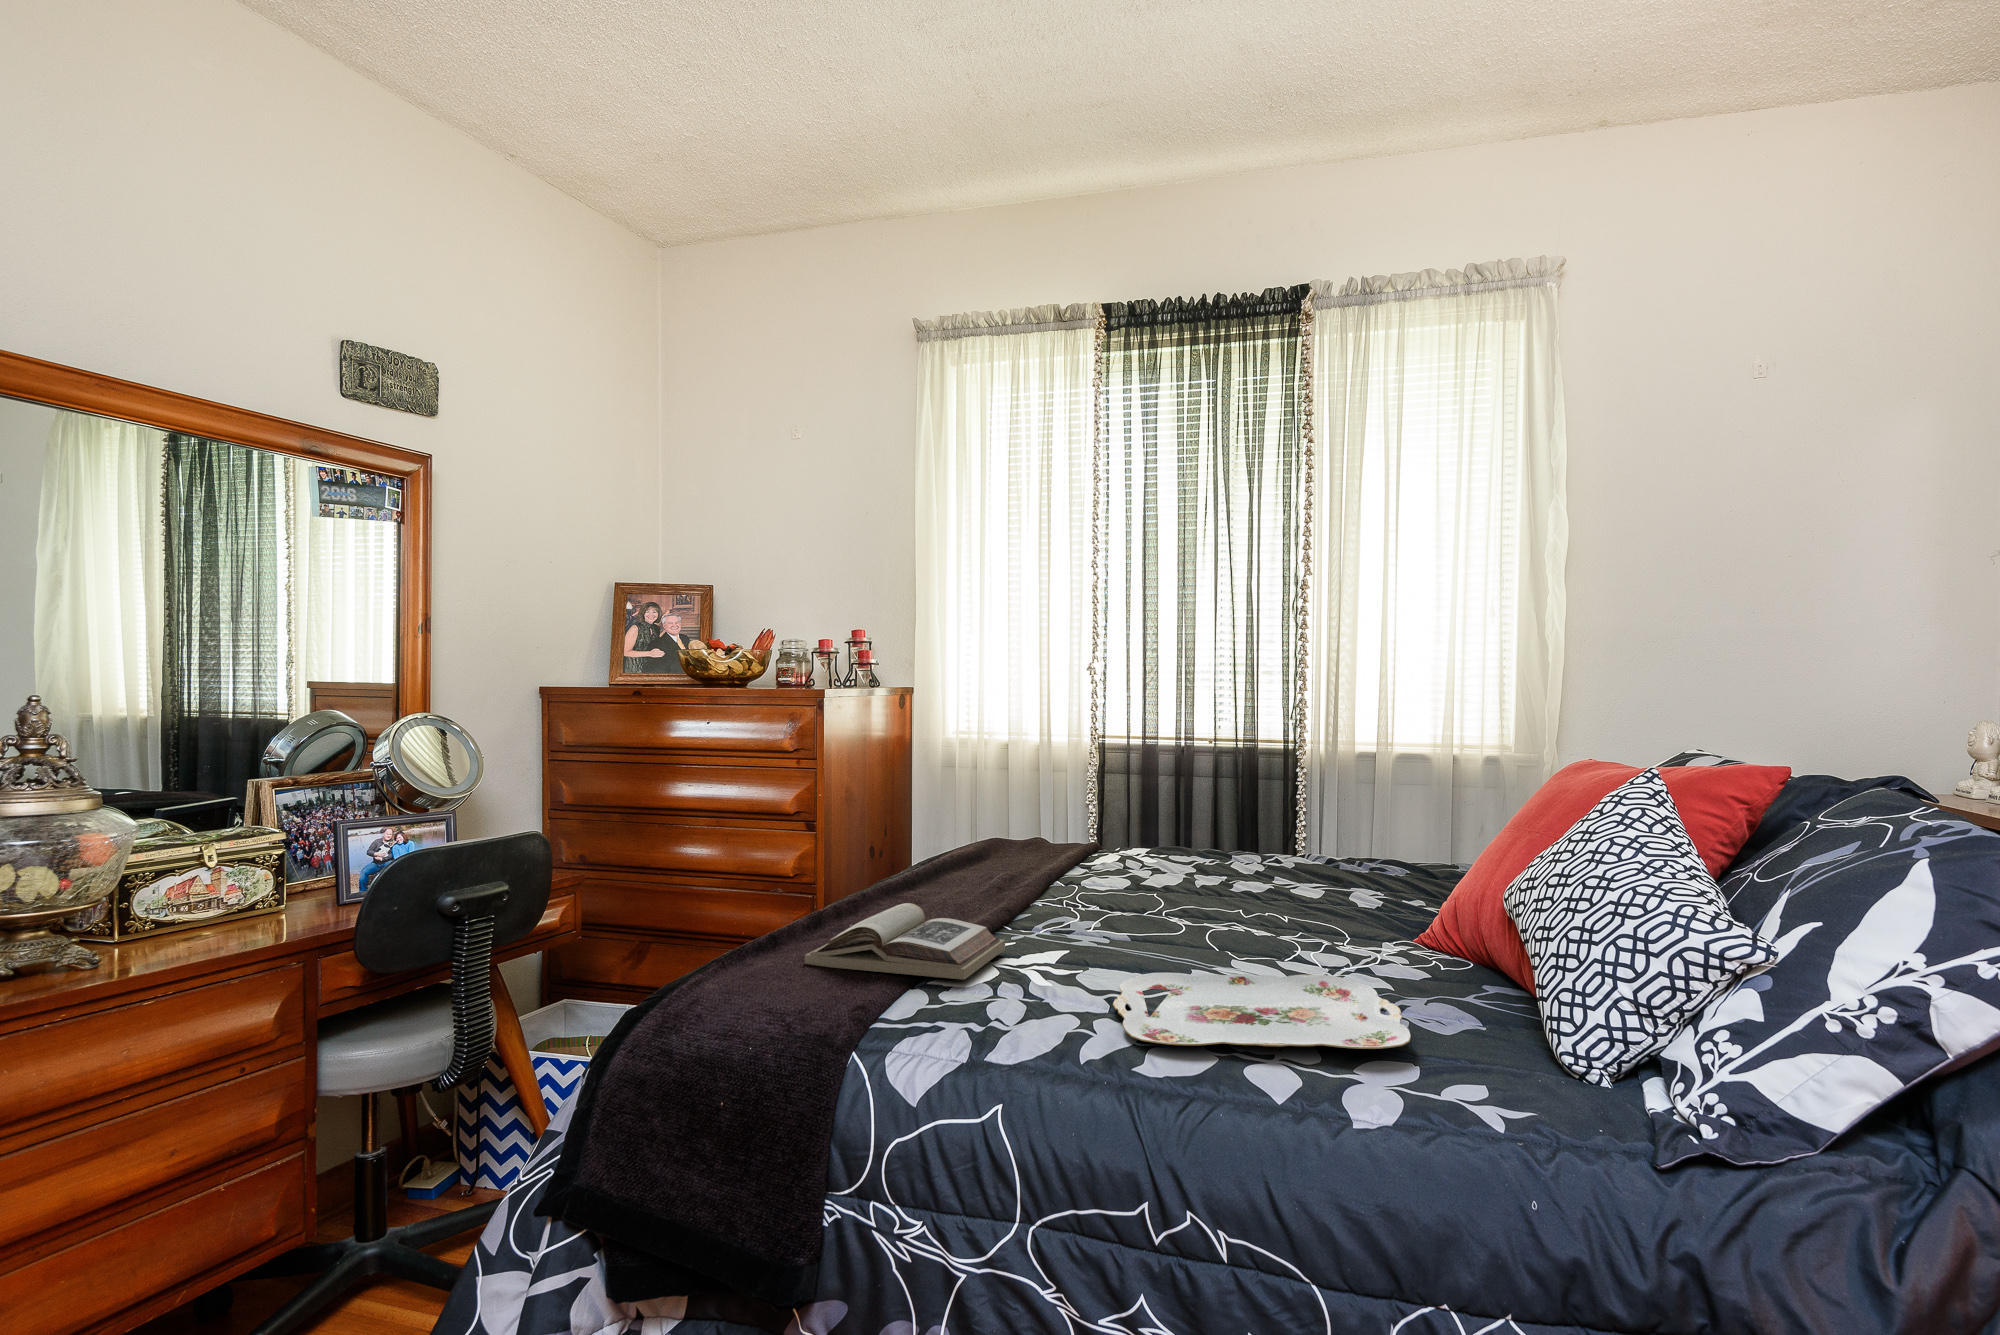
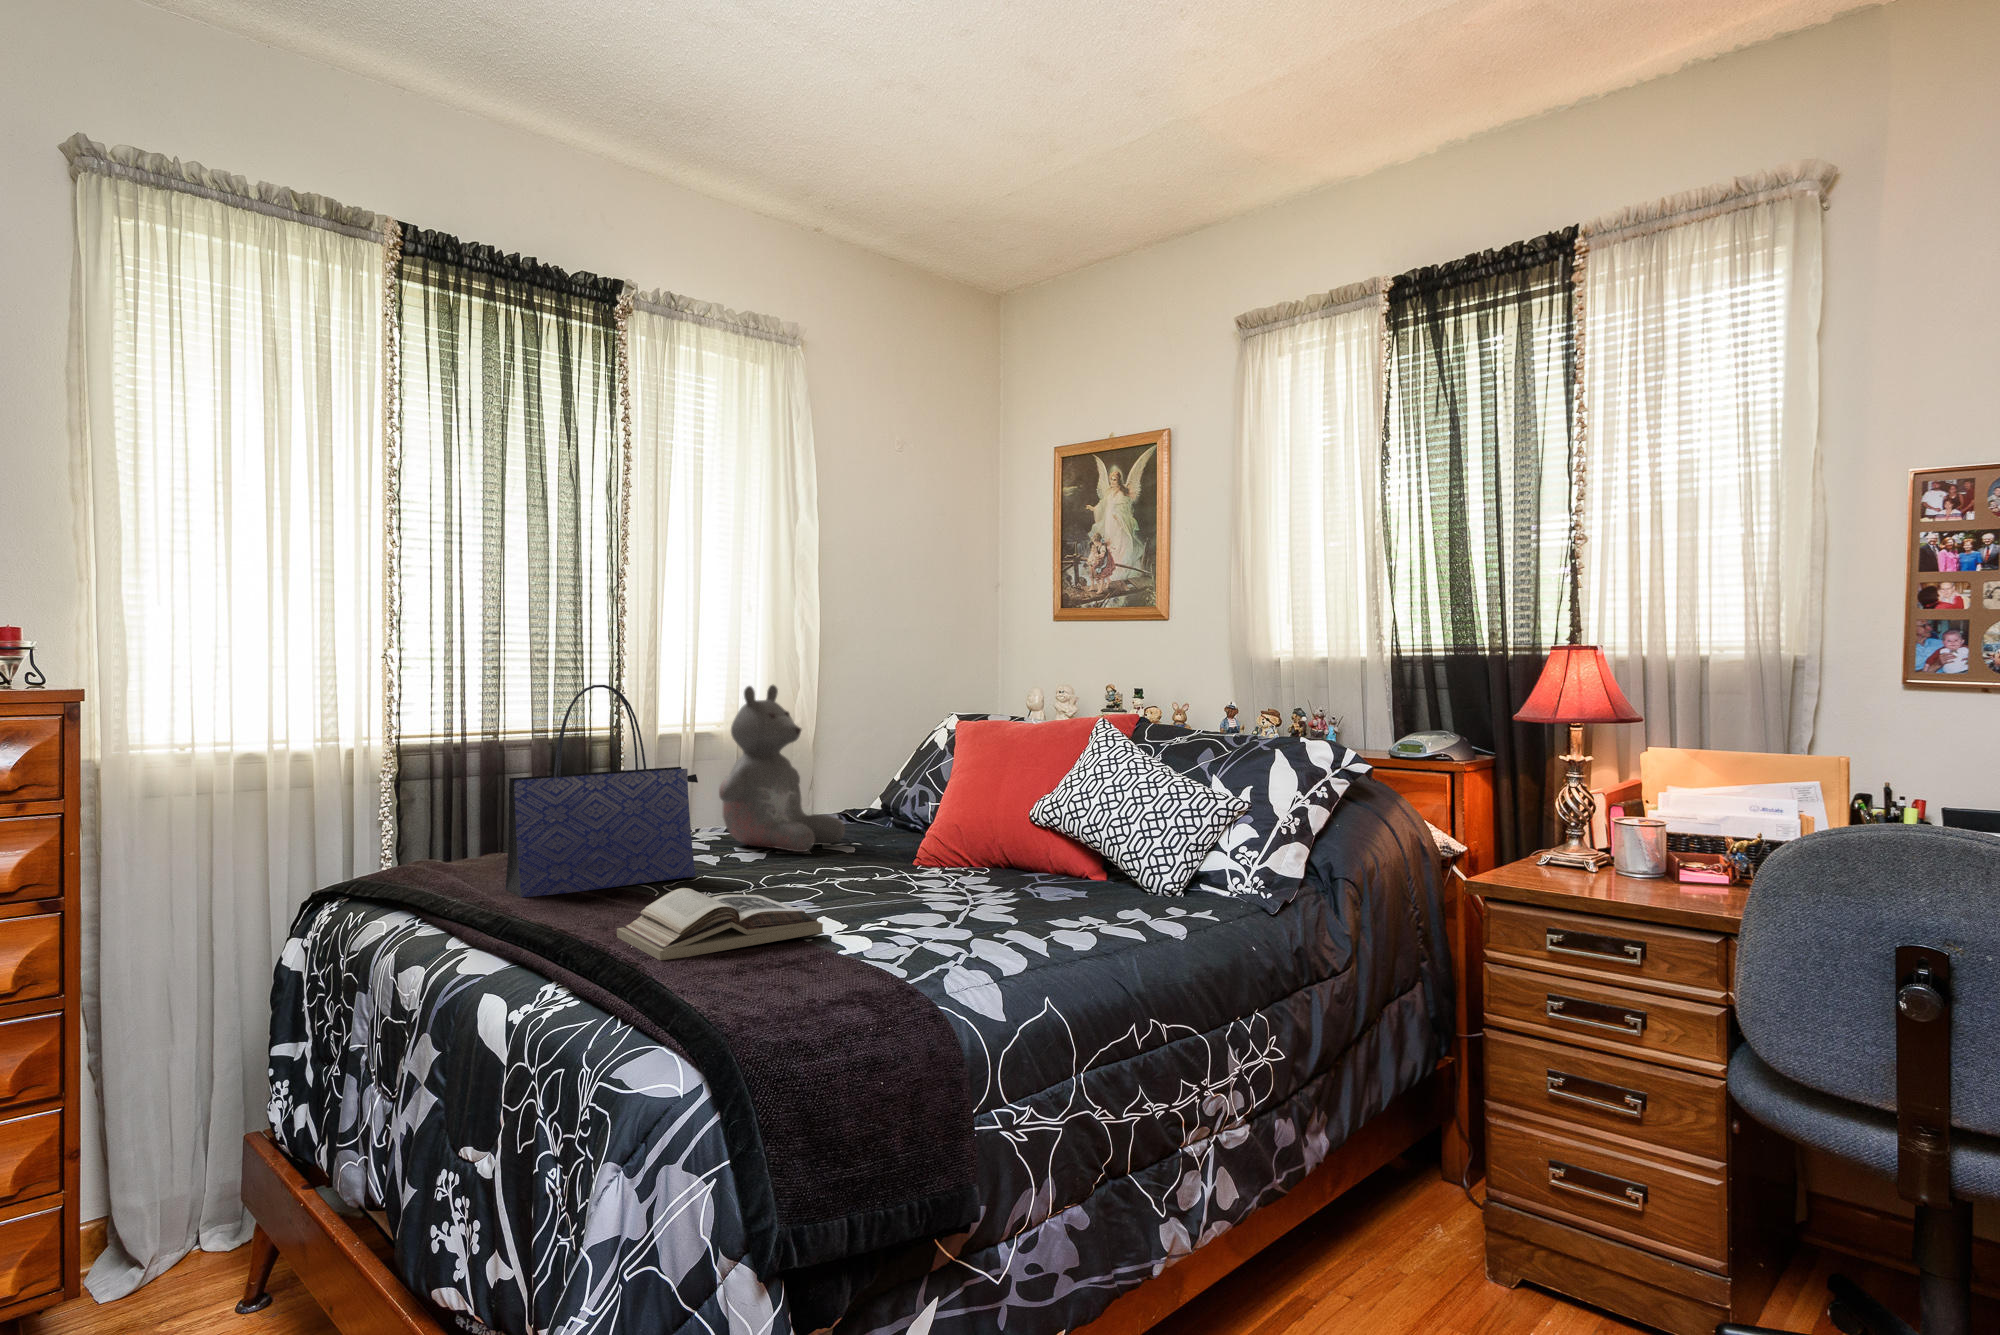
tote bag: none [932,701,1112,899] -> present [505,685,698,897]
teddy bear: none [1210,703,1364,898] -> present [719,685,845,852]
serving tray: present [1113,973,1411,1049] -> none [902,878,1121,930]

